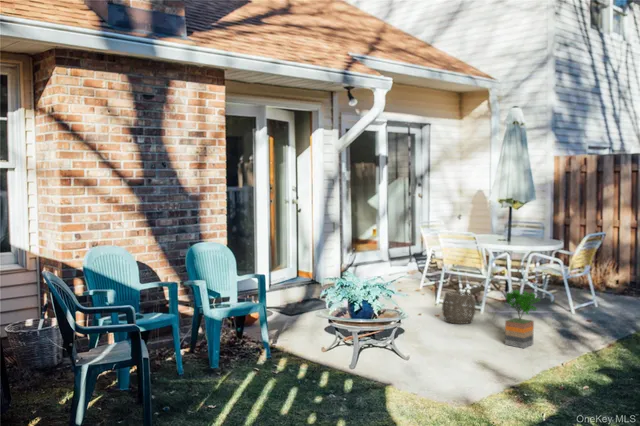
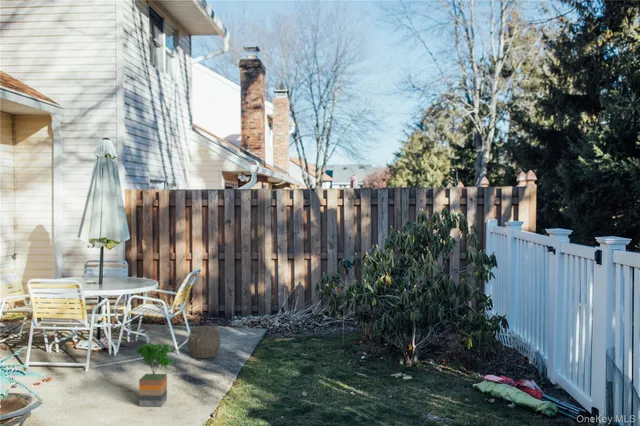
woven basket: present [442,291,475,324] -> present [188,326,220,358]

